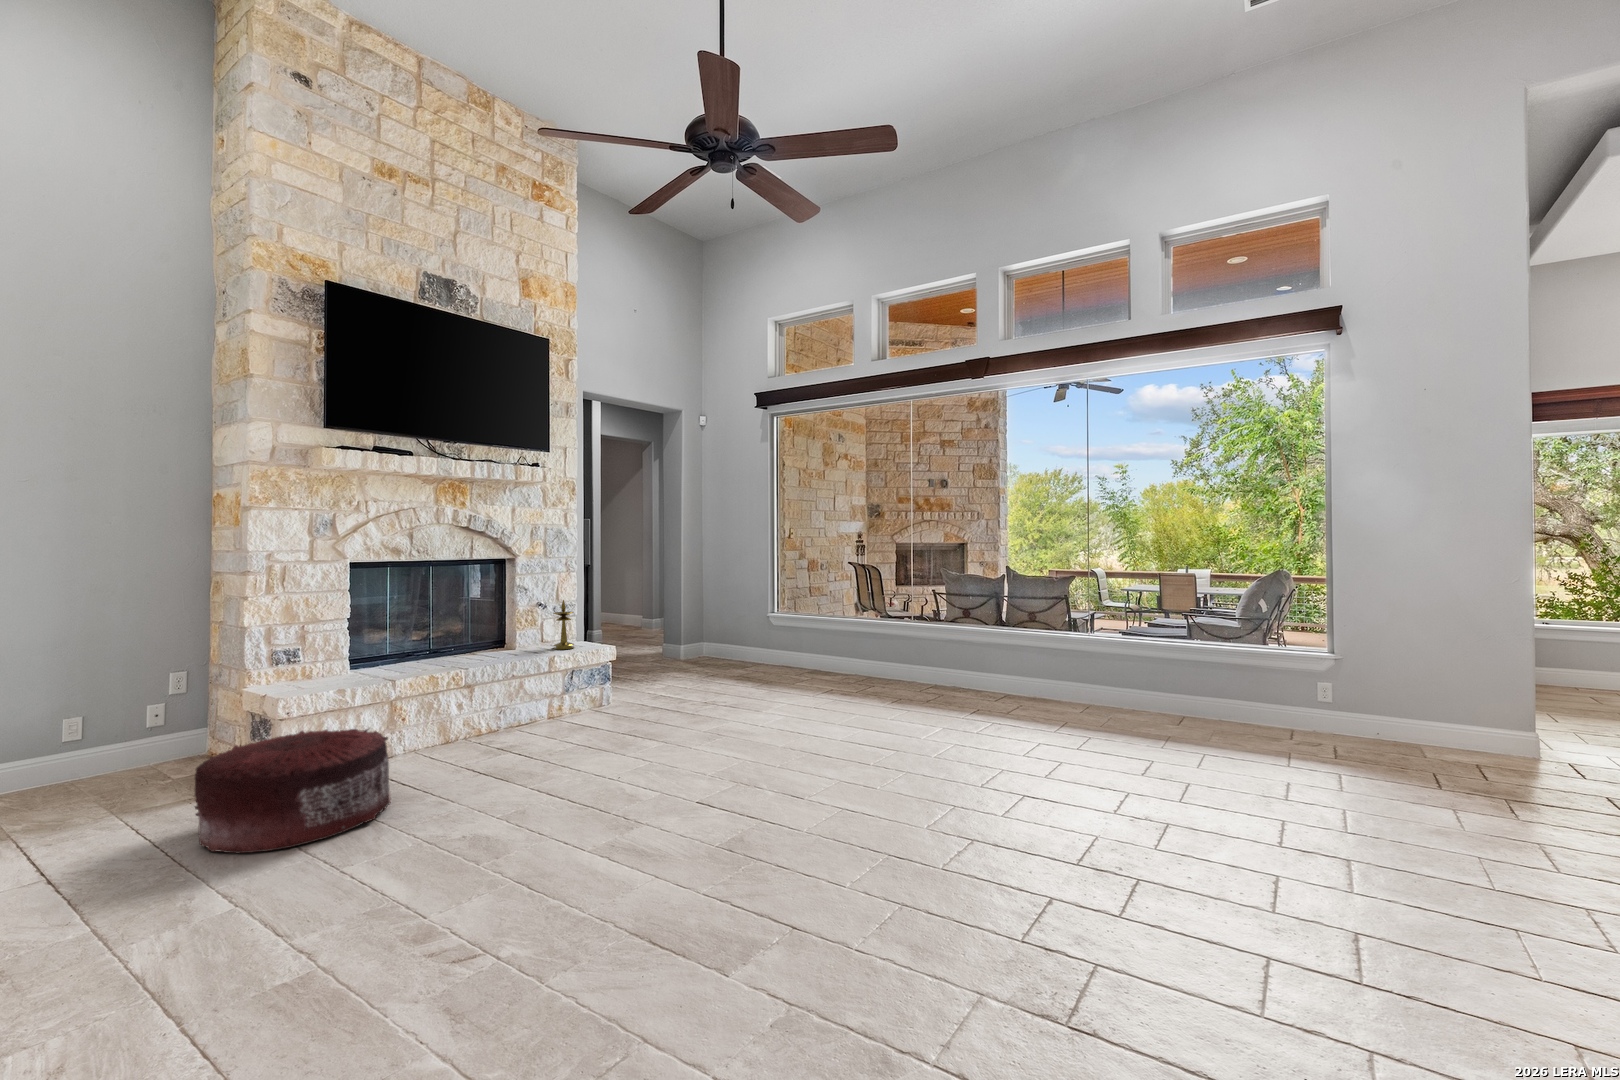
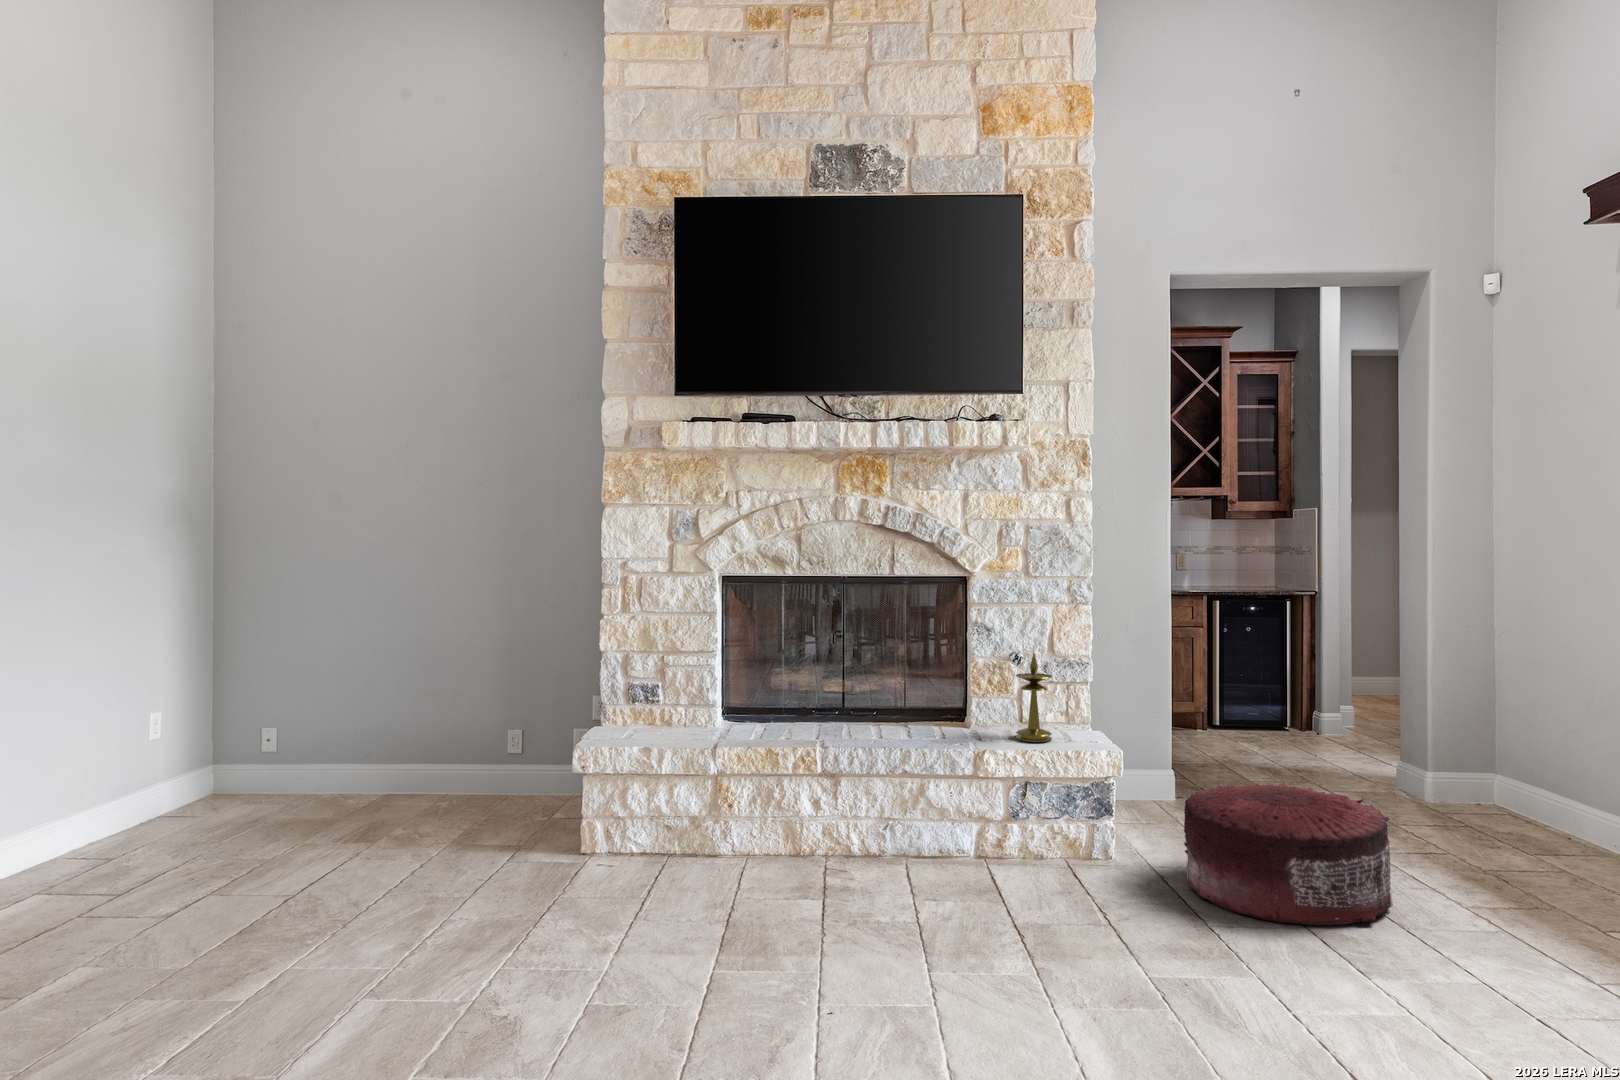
pouf: present [195,729,391,853] -> present [1184,783,1393,925]

